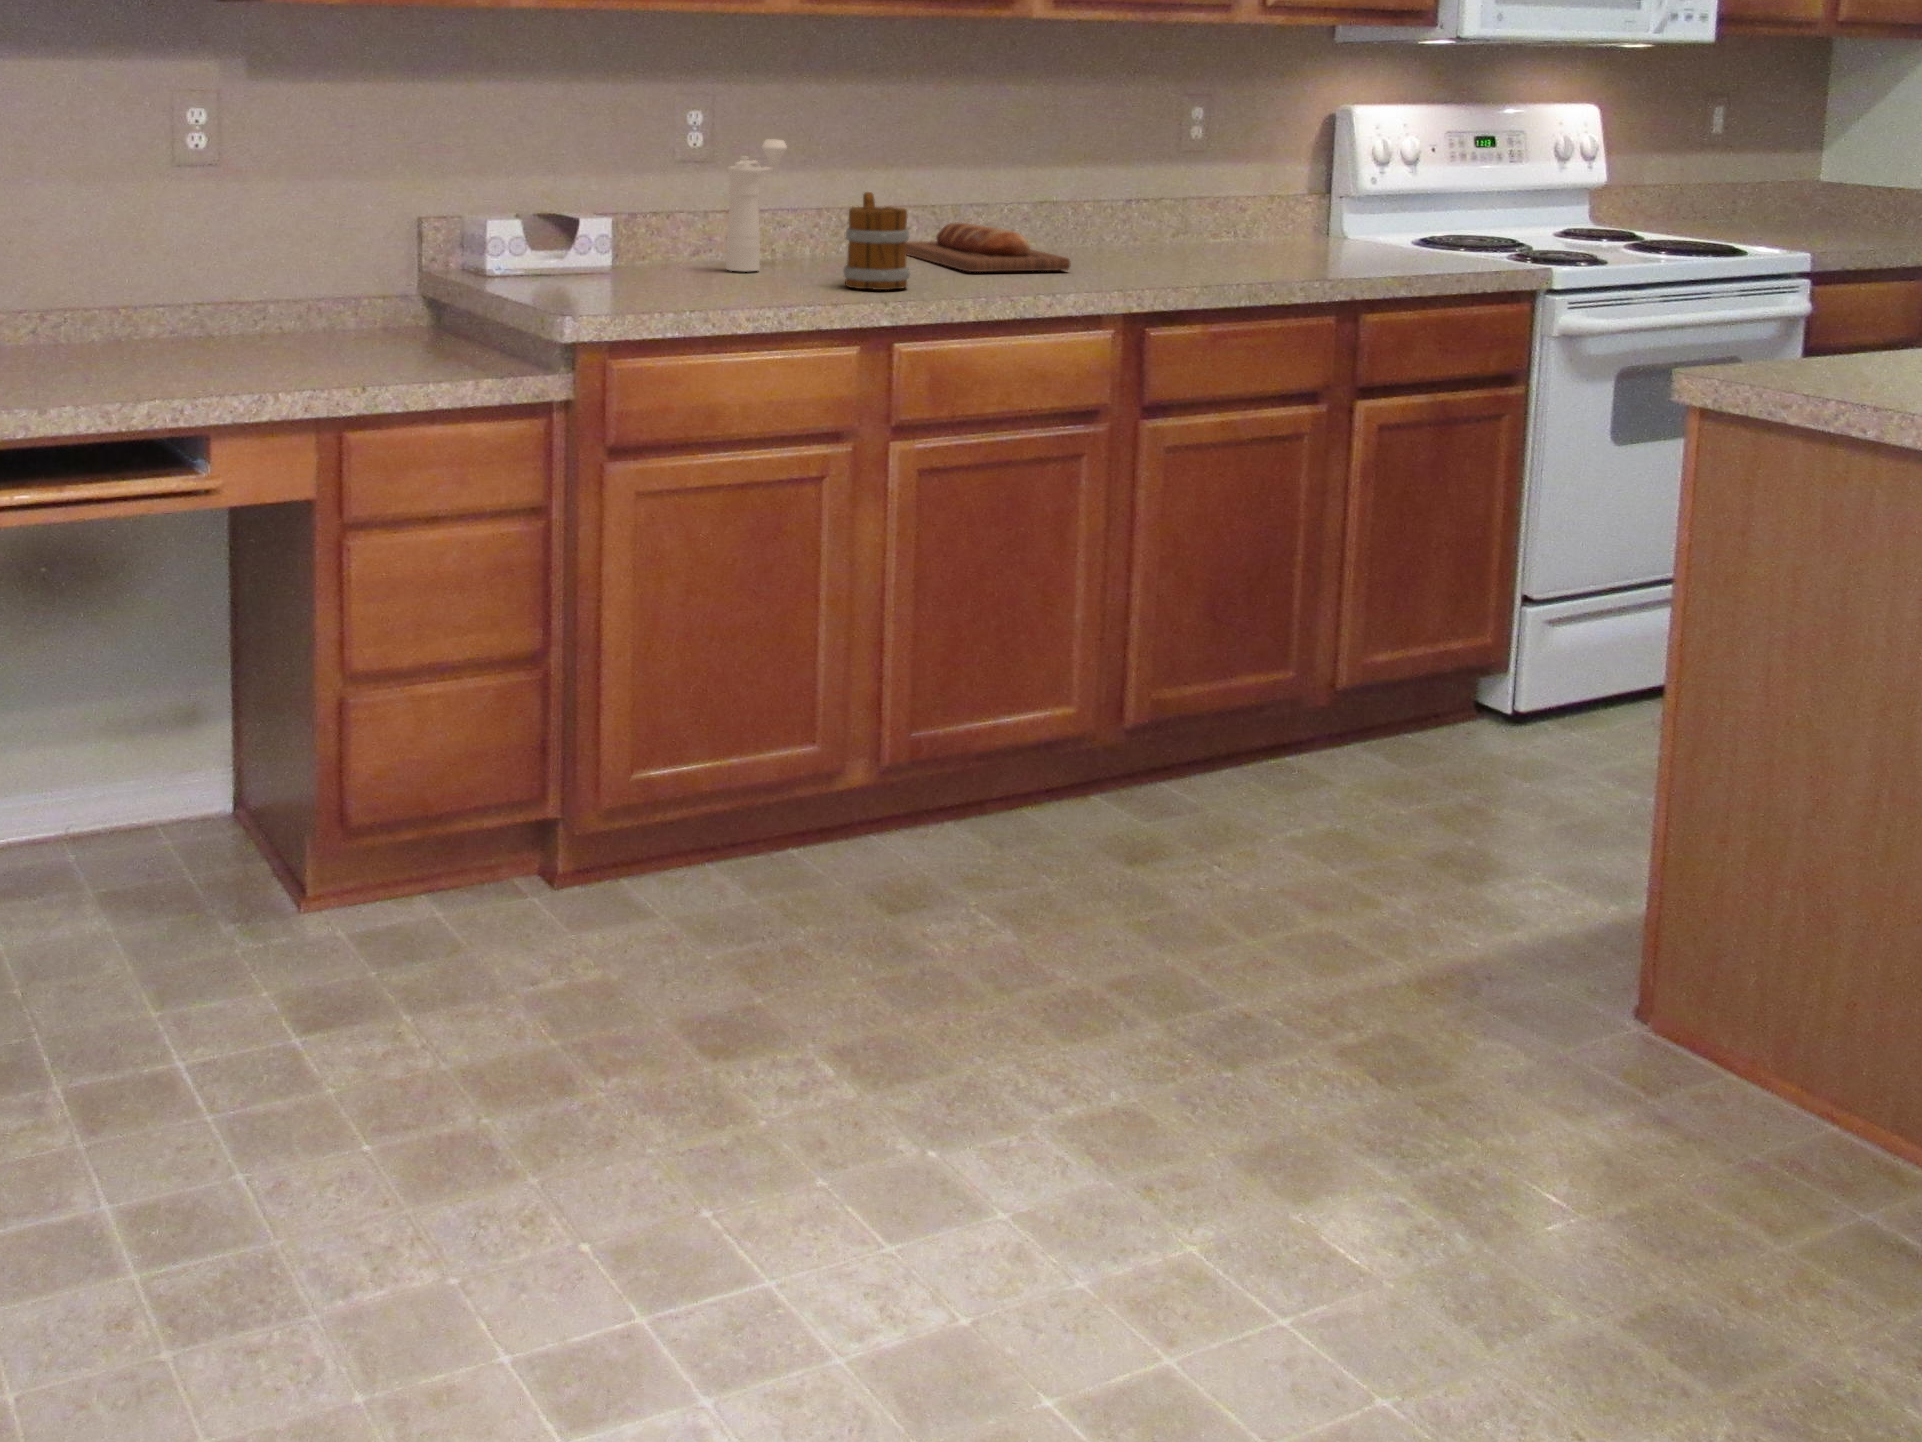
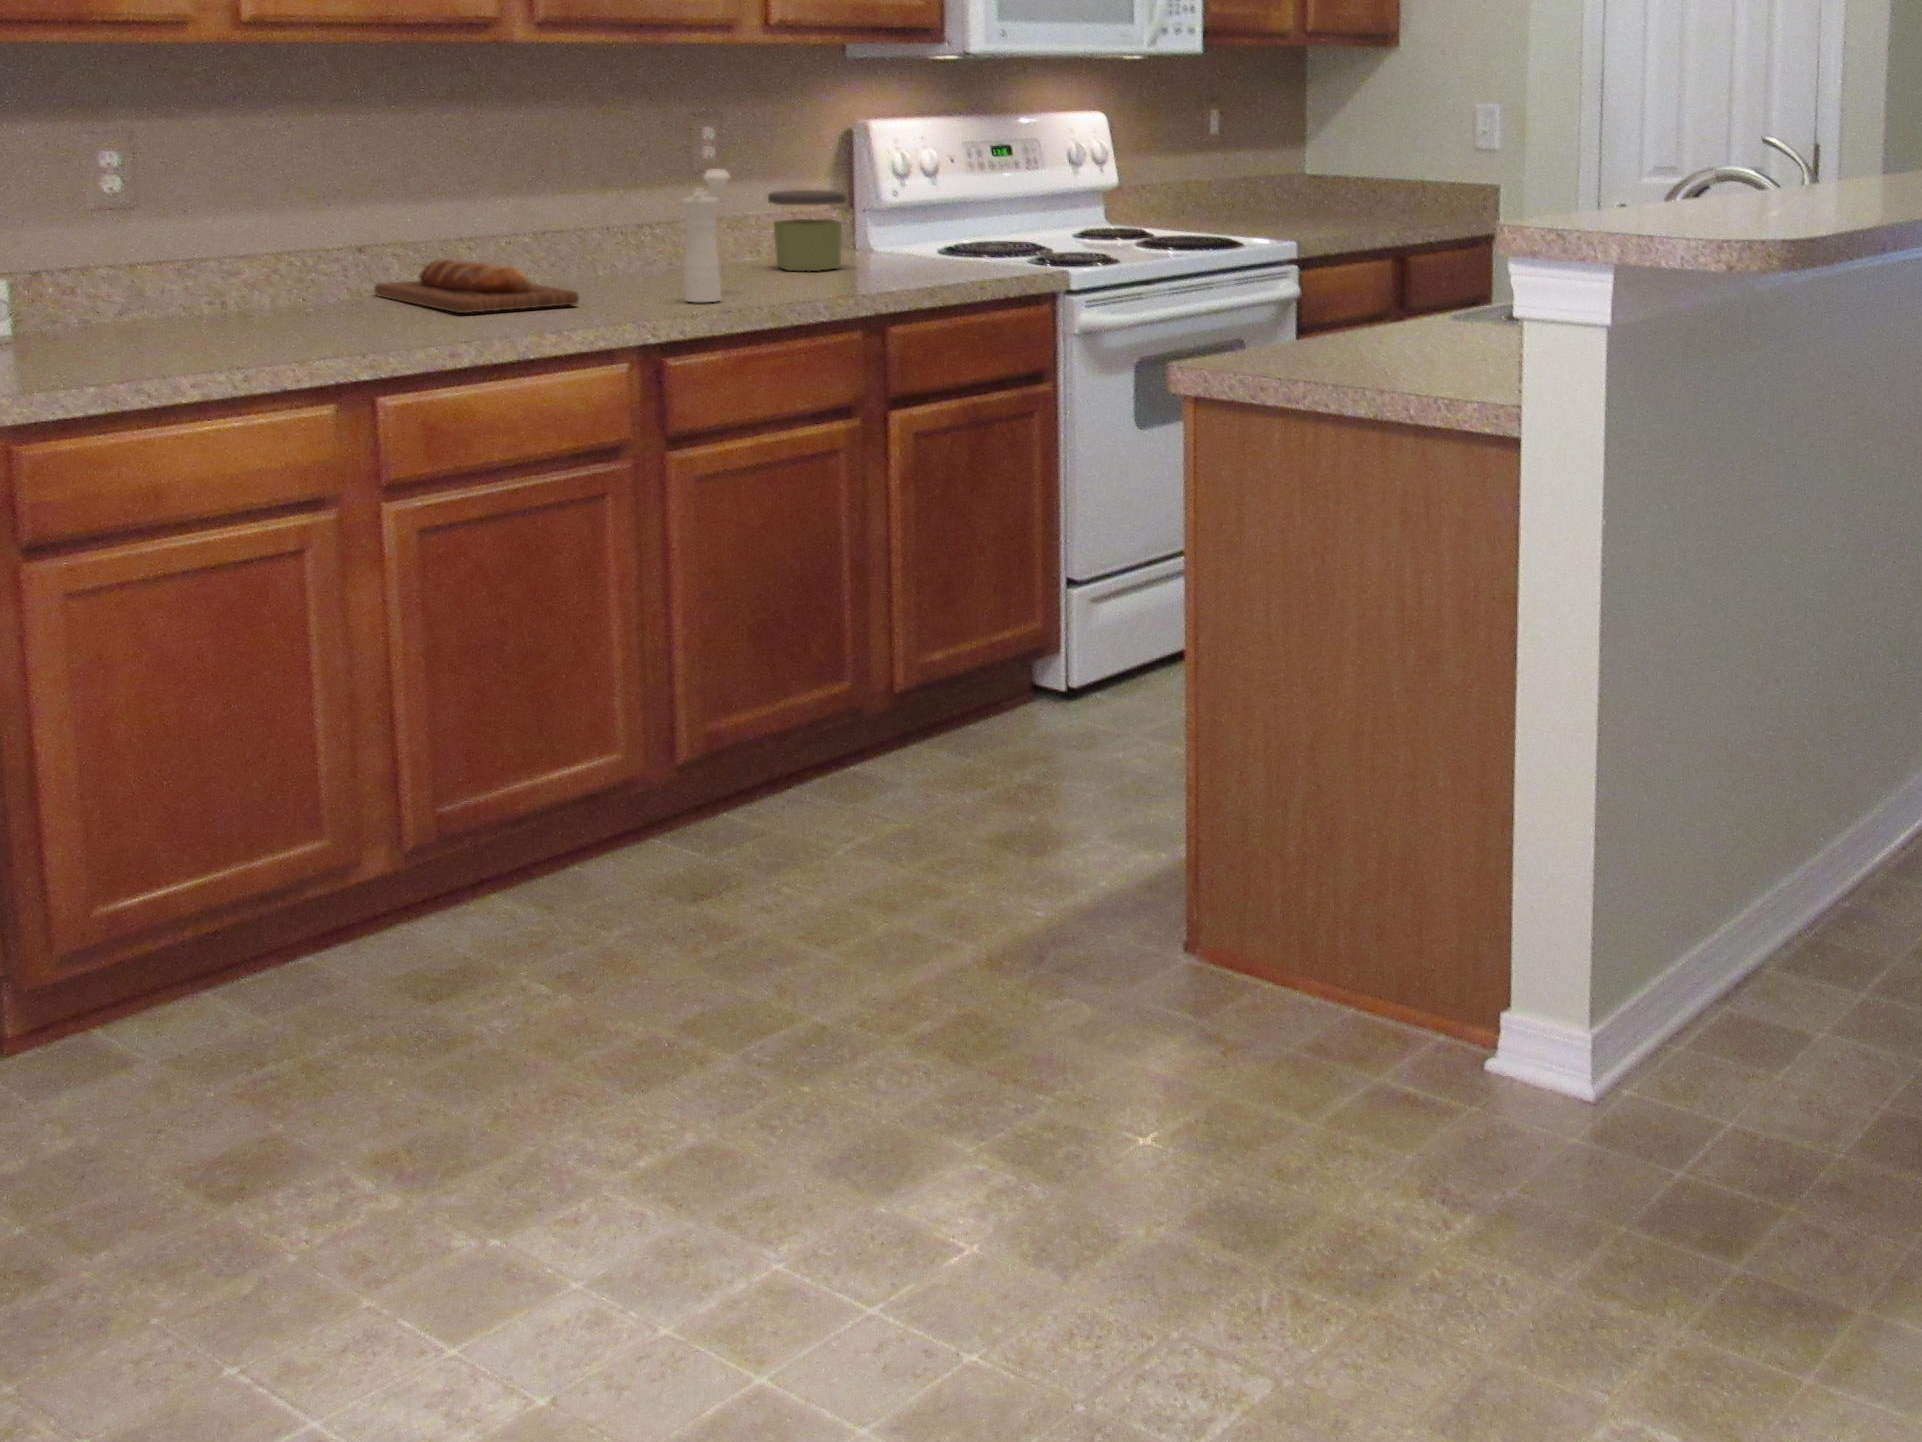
pepper mill: present [726,140,787,271] -> present [682,169,730,302]
jar: none [1250,173,1325,253] -> present [768,190,846,271]
mug: present [843,192,910,290] -> none [309,234,393,342]

